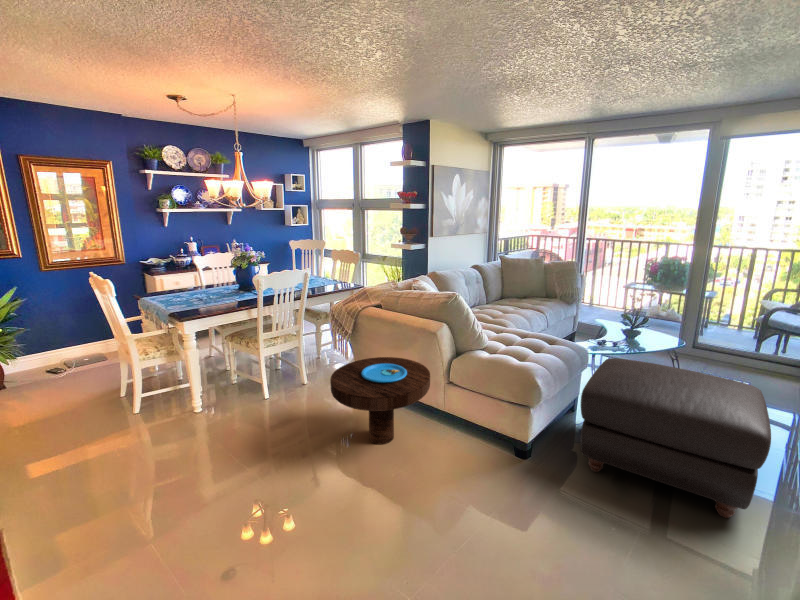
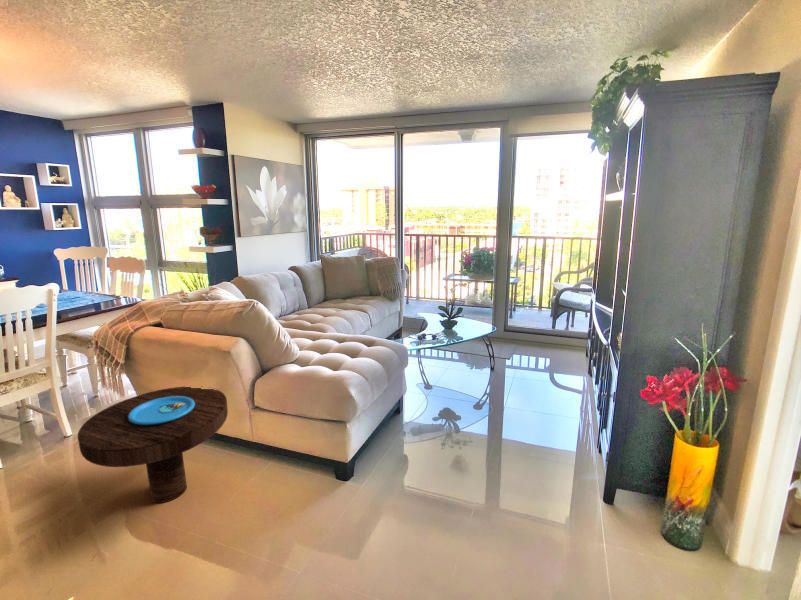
ottoman: present [580,358,771,518] -> none [396,352,561,496]

